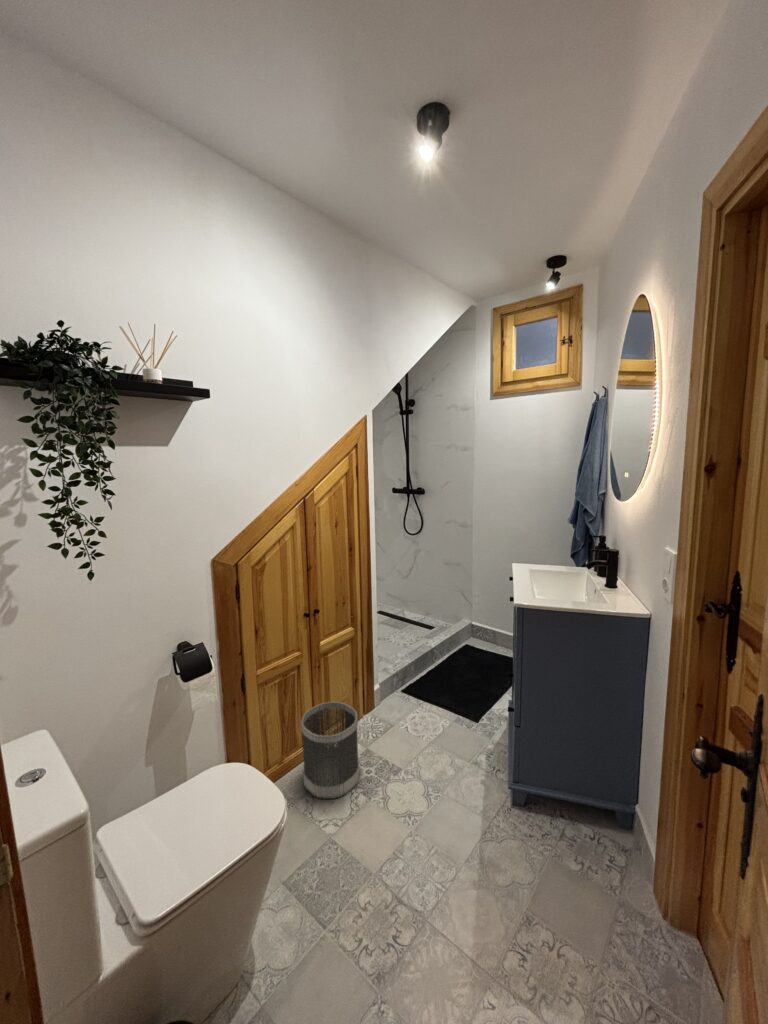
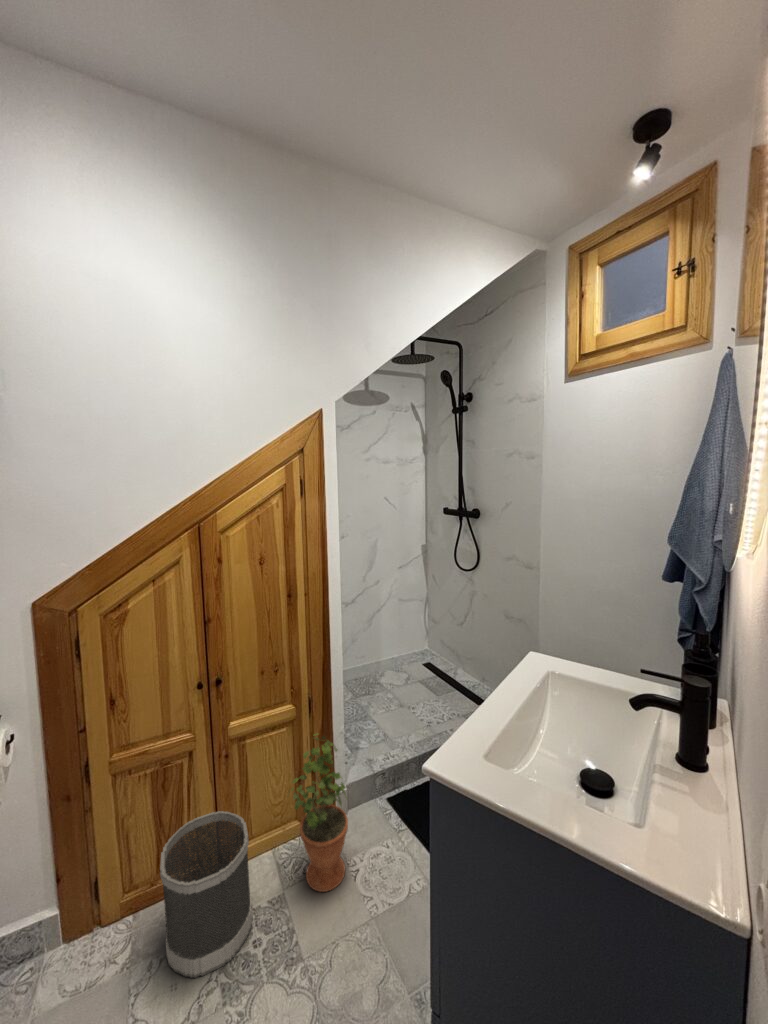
potted plant: none [364,642,402,743] -> present [291,734,348,892]

